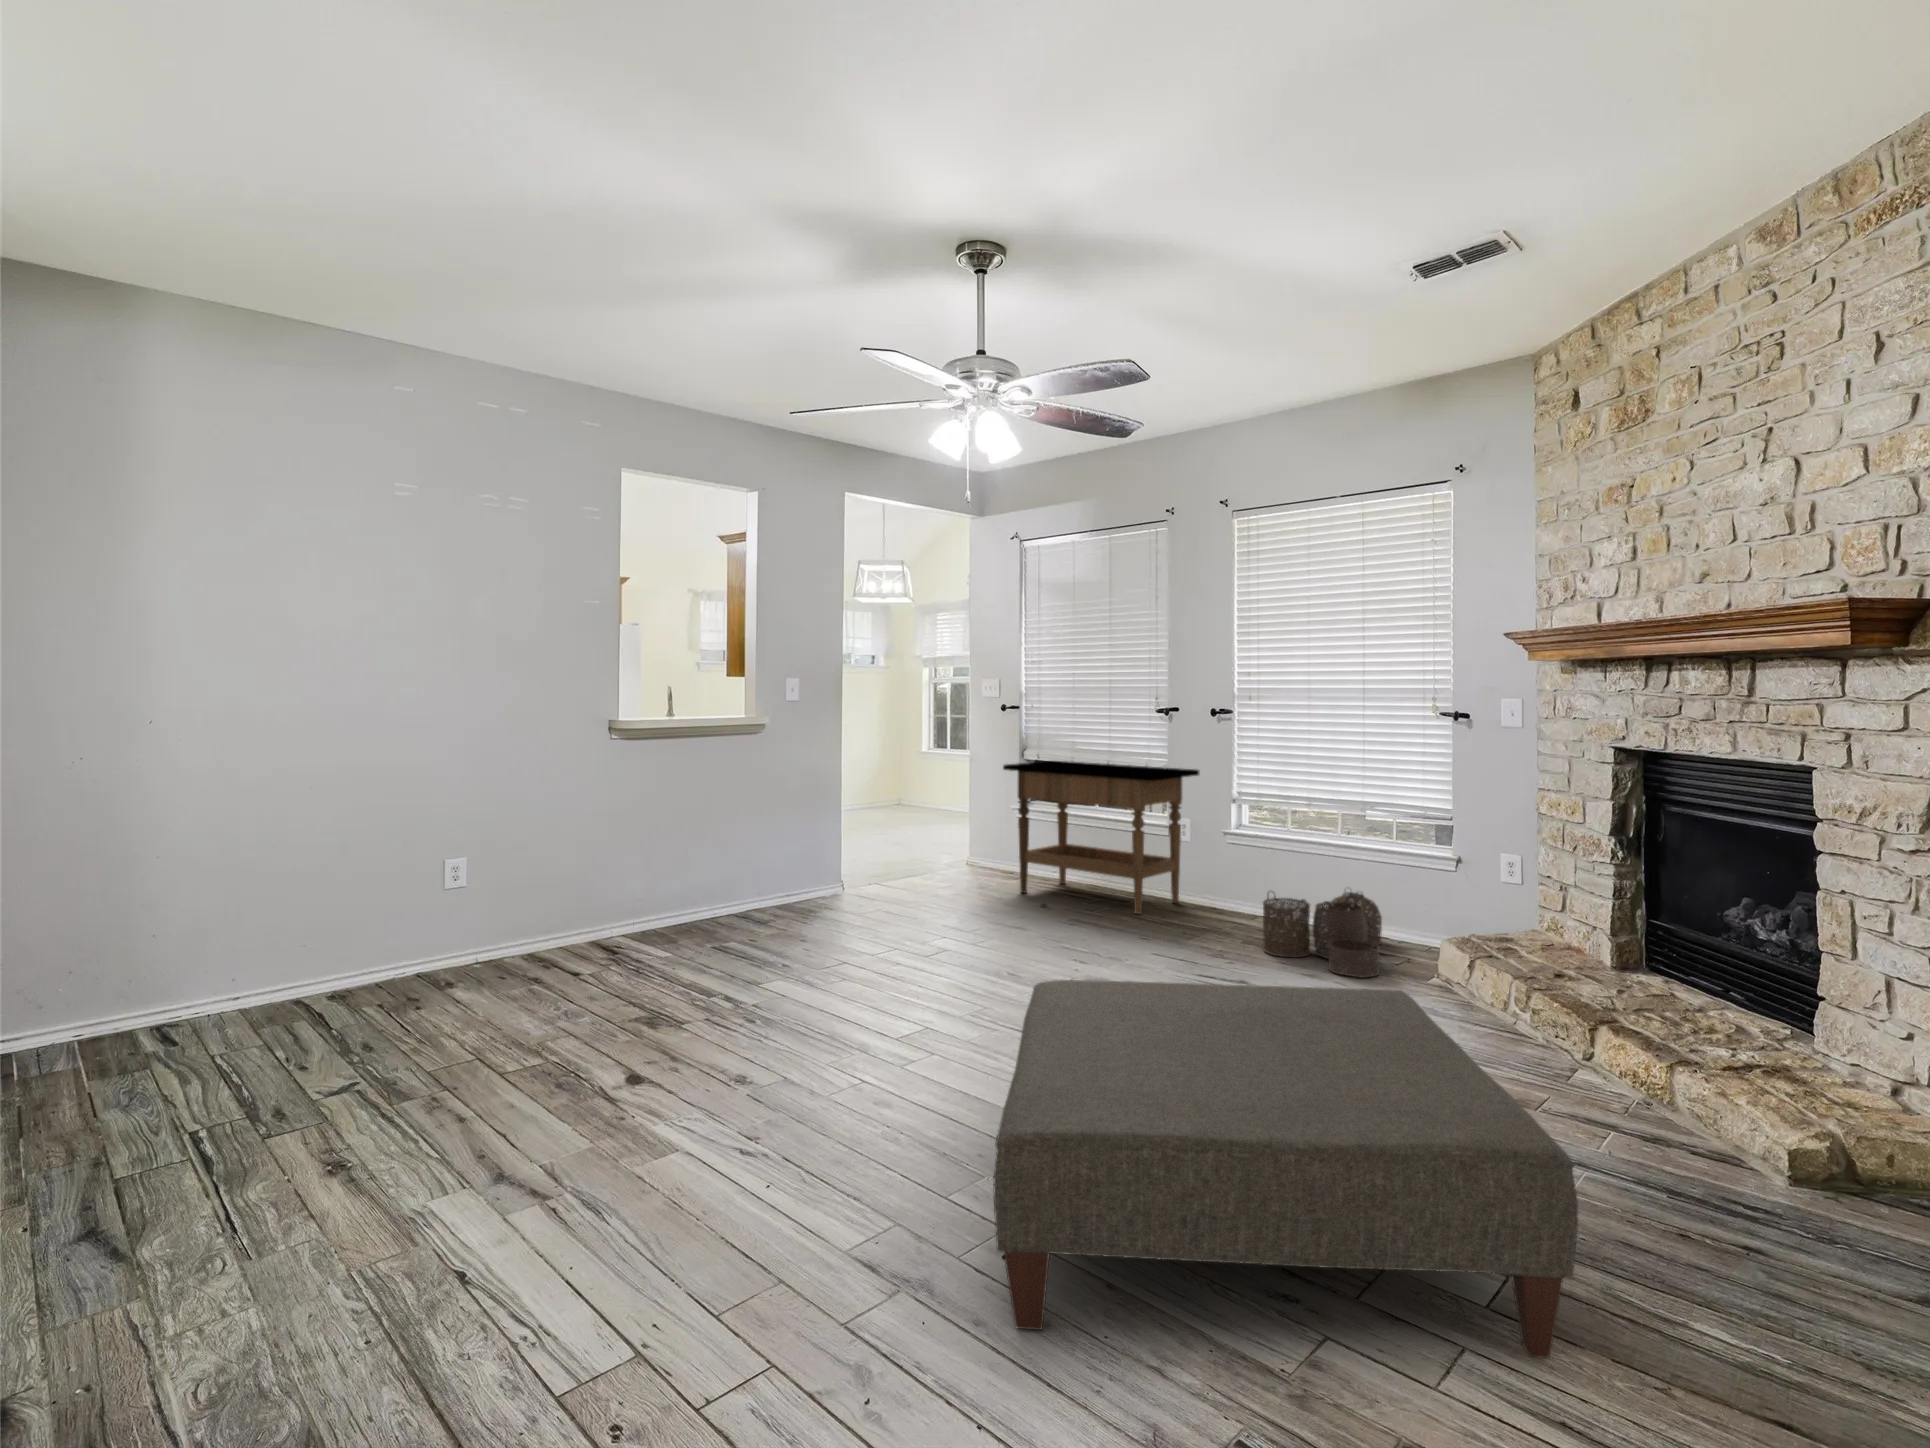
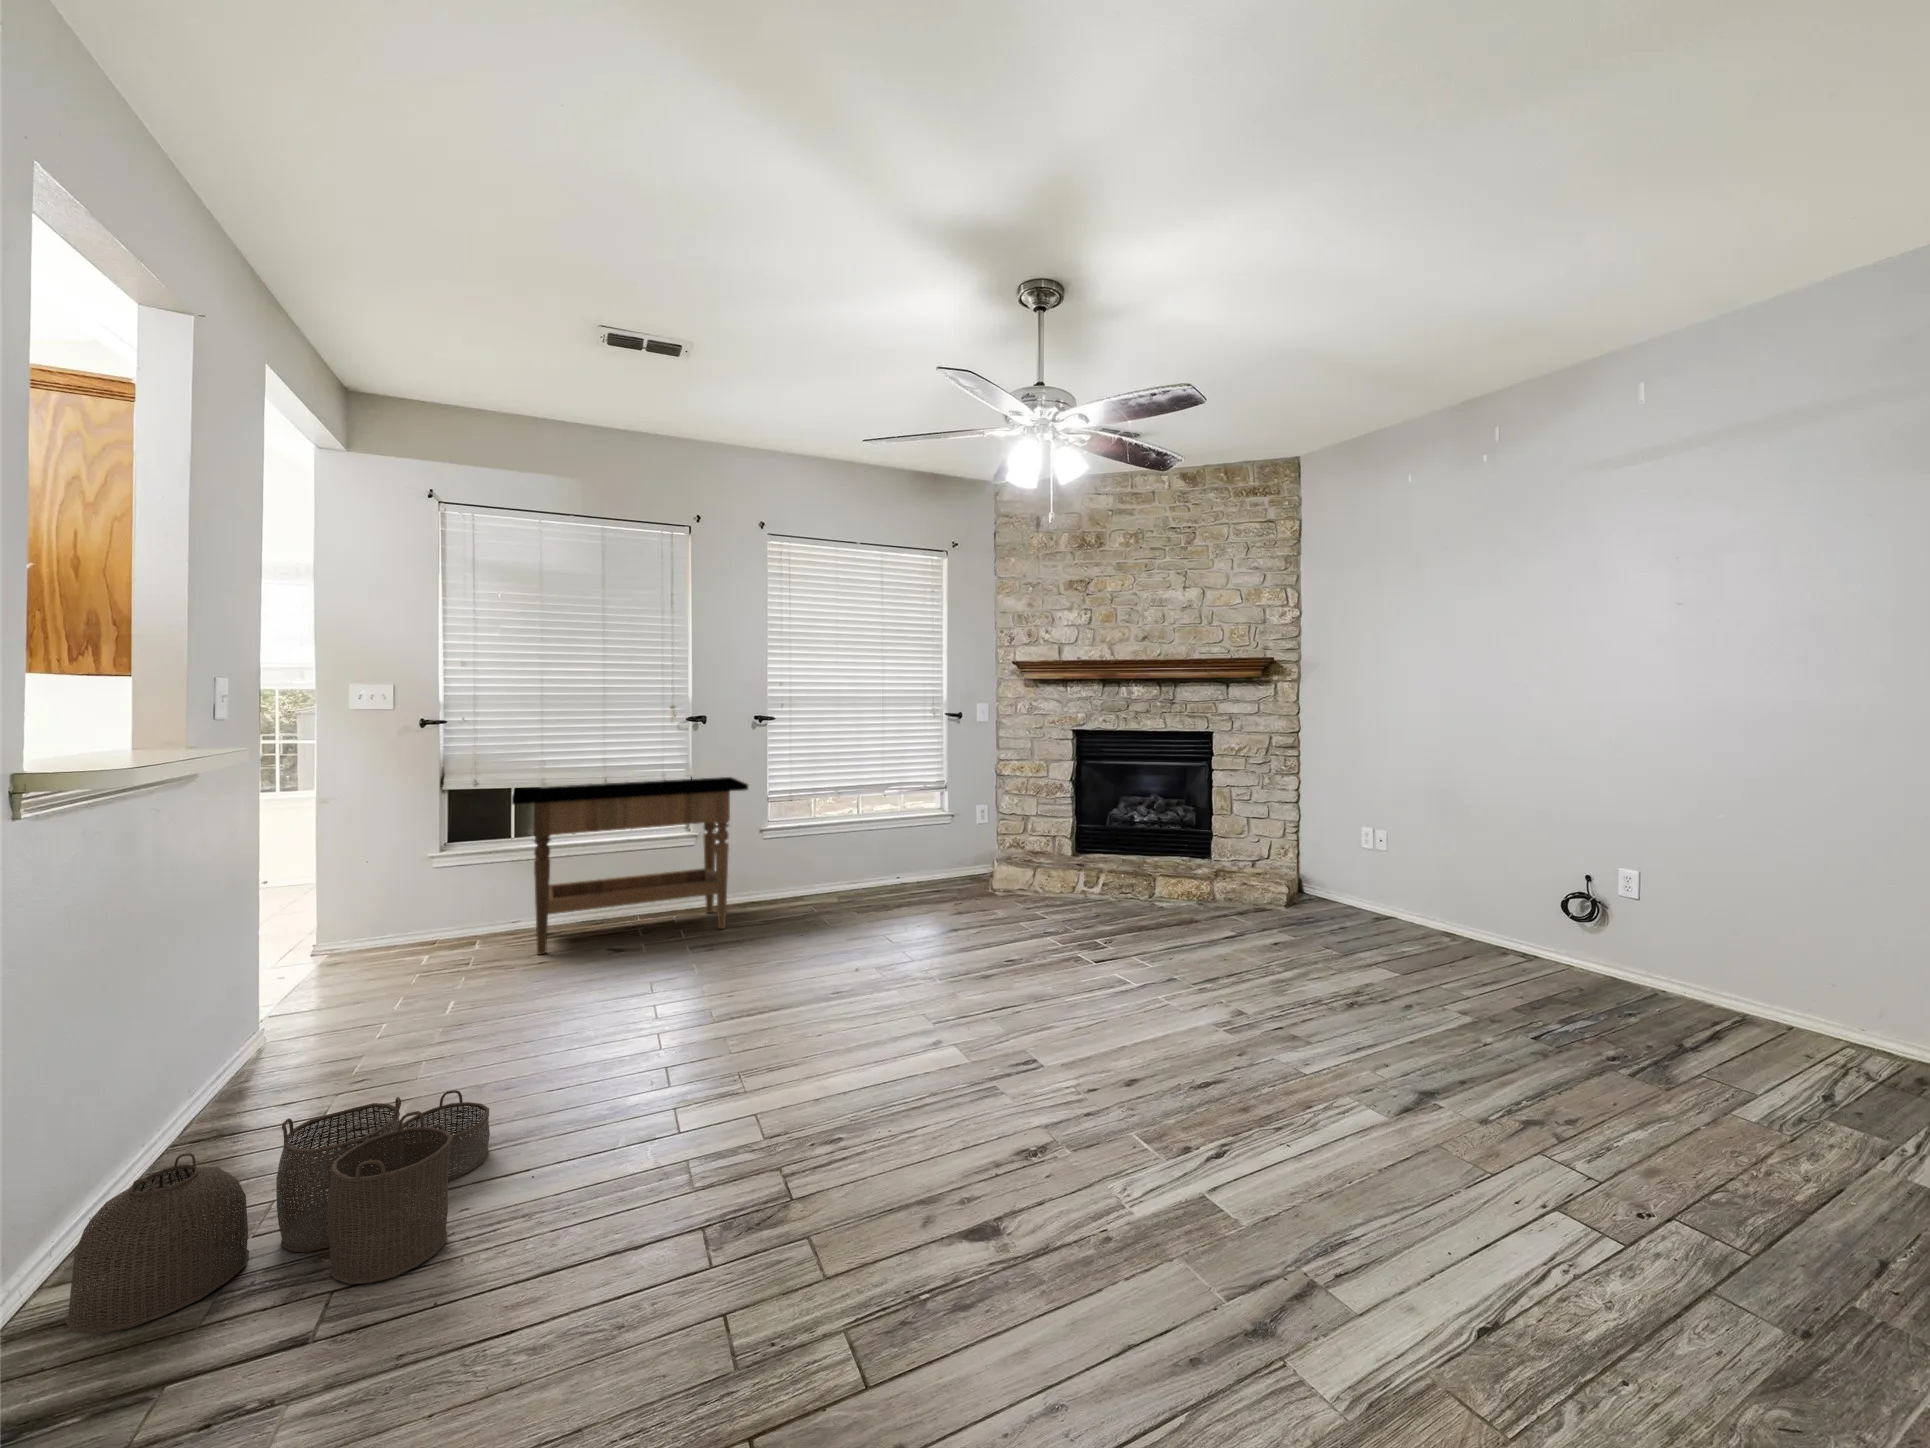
woven basket: present [1263,892,1382,978] -> present [65,1090,490,1334]
ottoman: present [994,980,1578,1358] -> none [1165,872,1482,1075]

